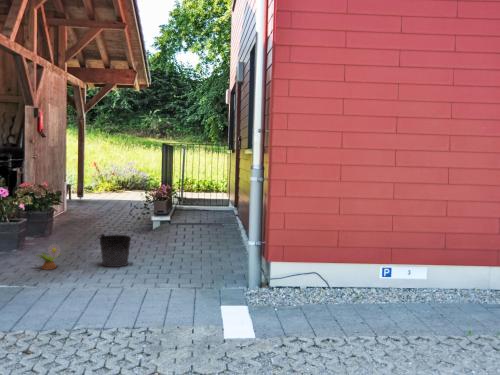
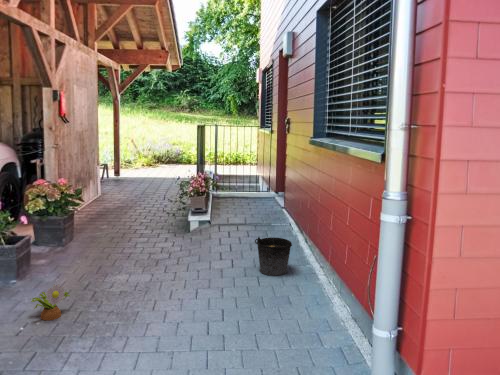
bucket: present [98,234,131,267] -> present [255,237,292,276]

